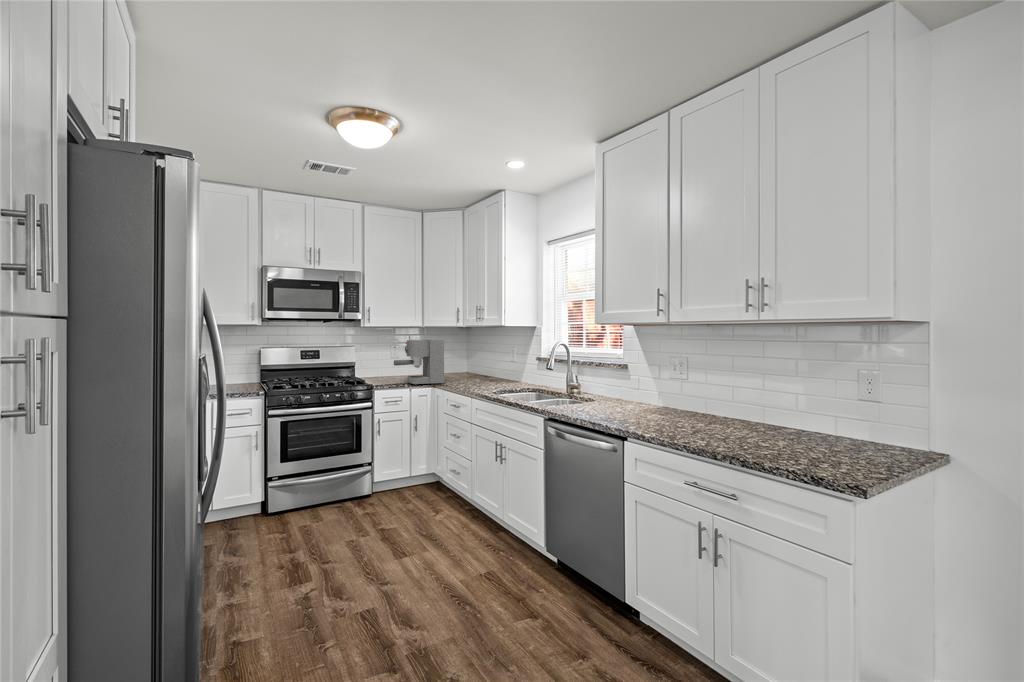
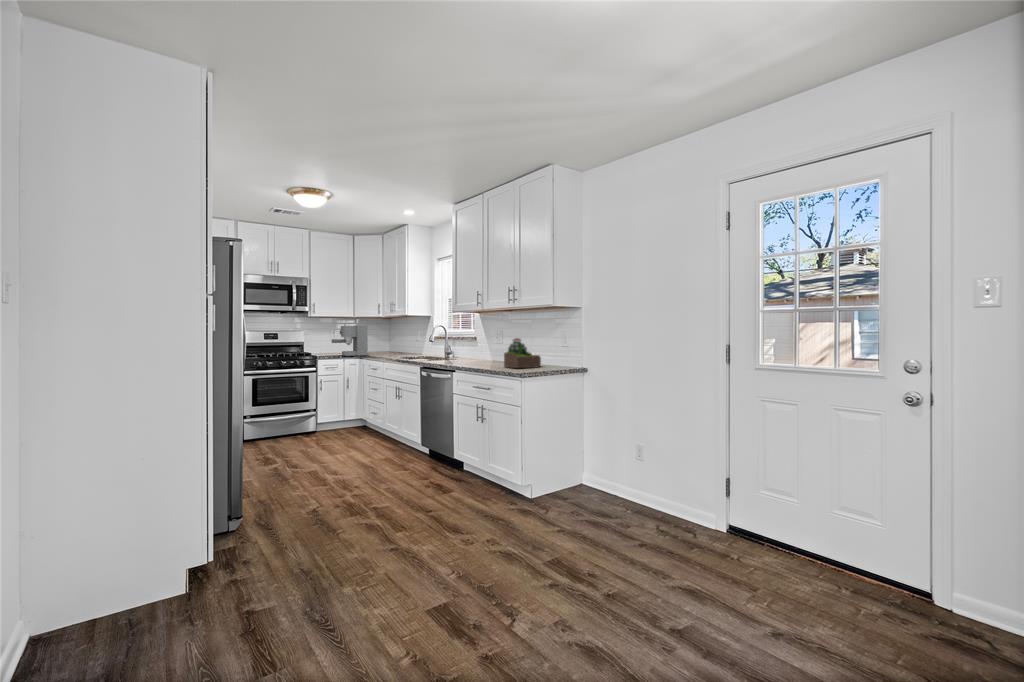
succulent plant: none [734,385,813,450] -> present [504,338,541,368]

